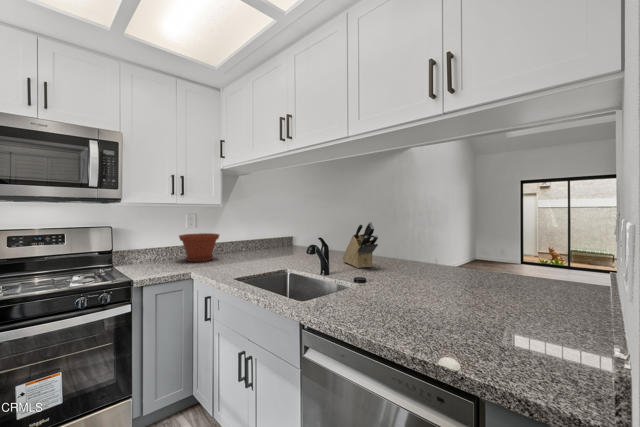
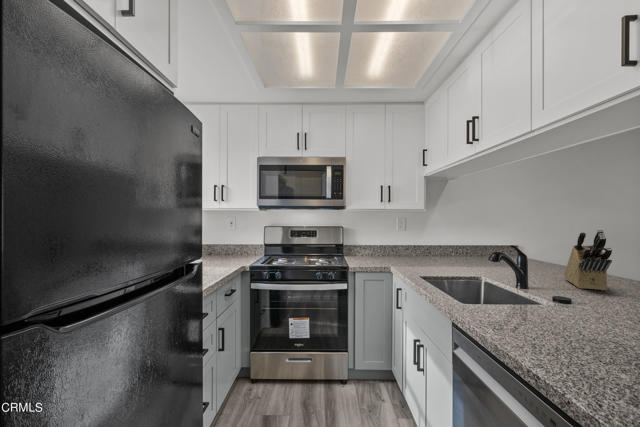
plant pot: present [179,233,219,262] -> none [387,235,422,260]

